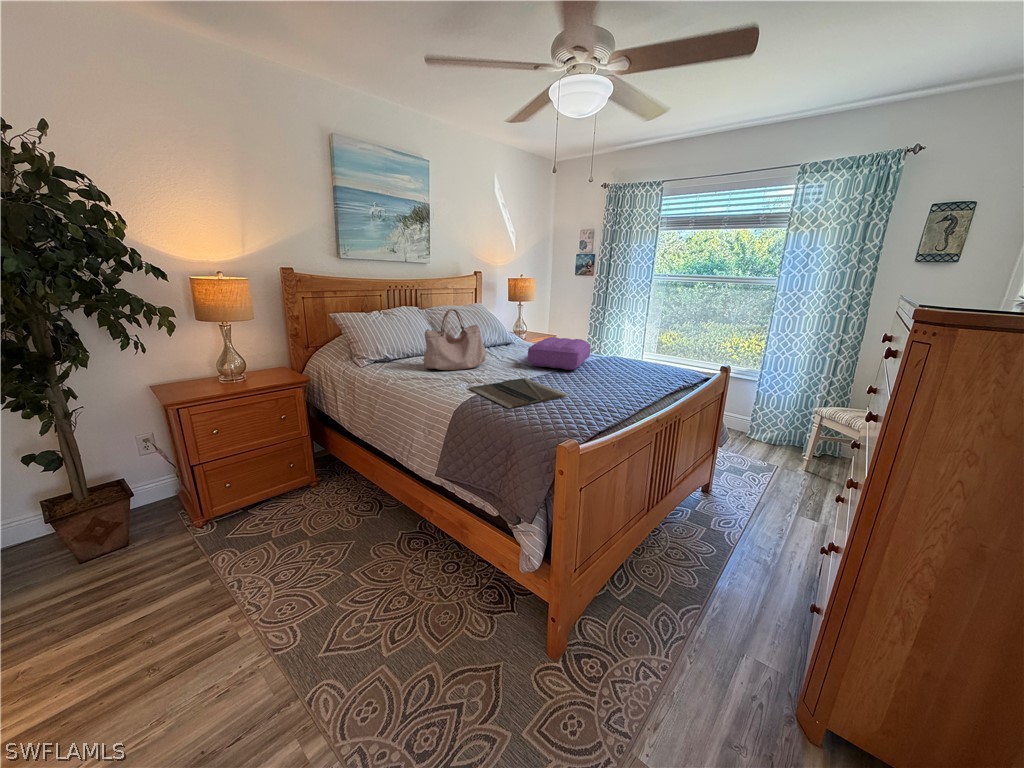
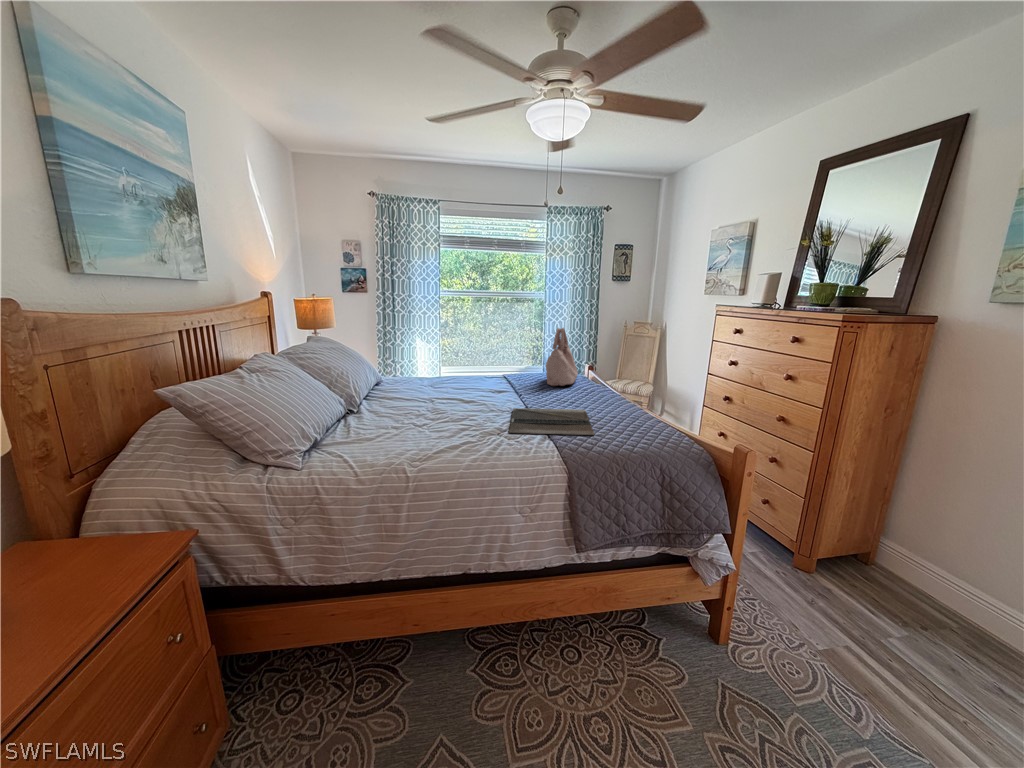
handbag: present [423,309,486,370] -> present [546,328,578,386]
pillow: present [528,337,590,370] -> none [449,360,524,396]

